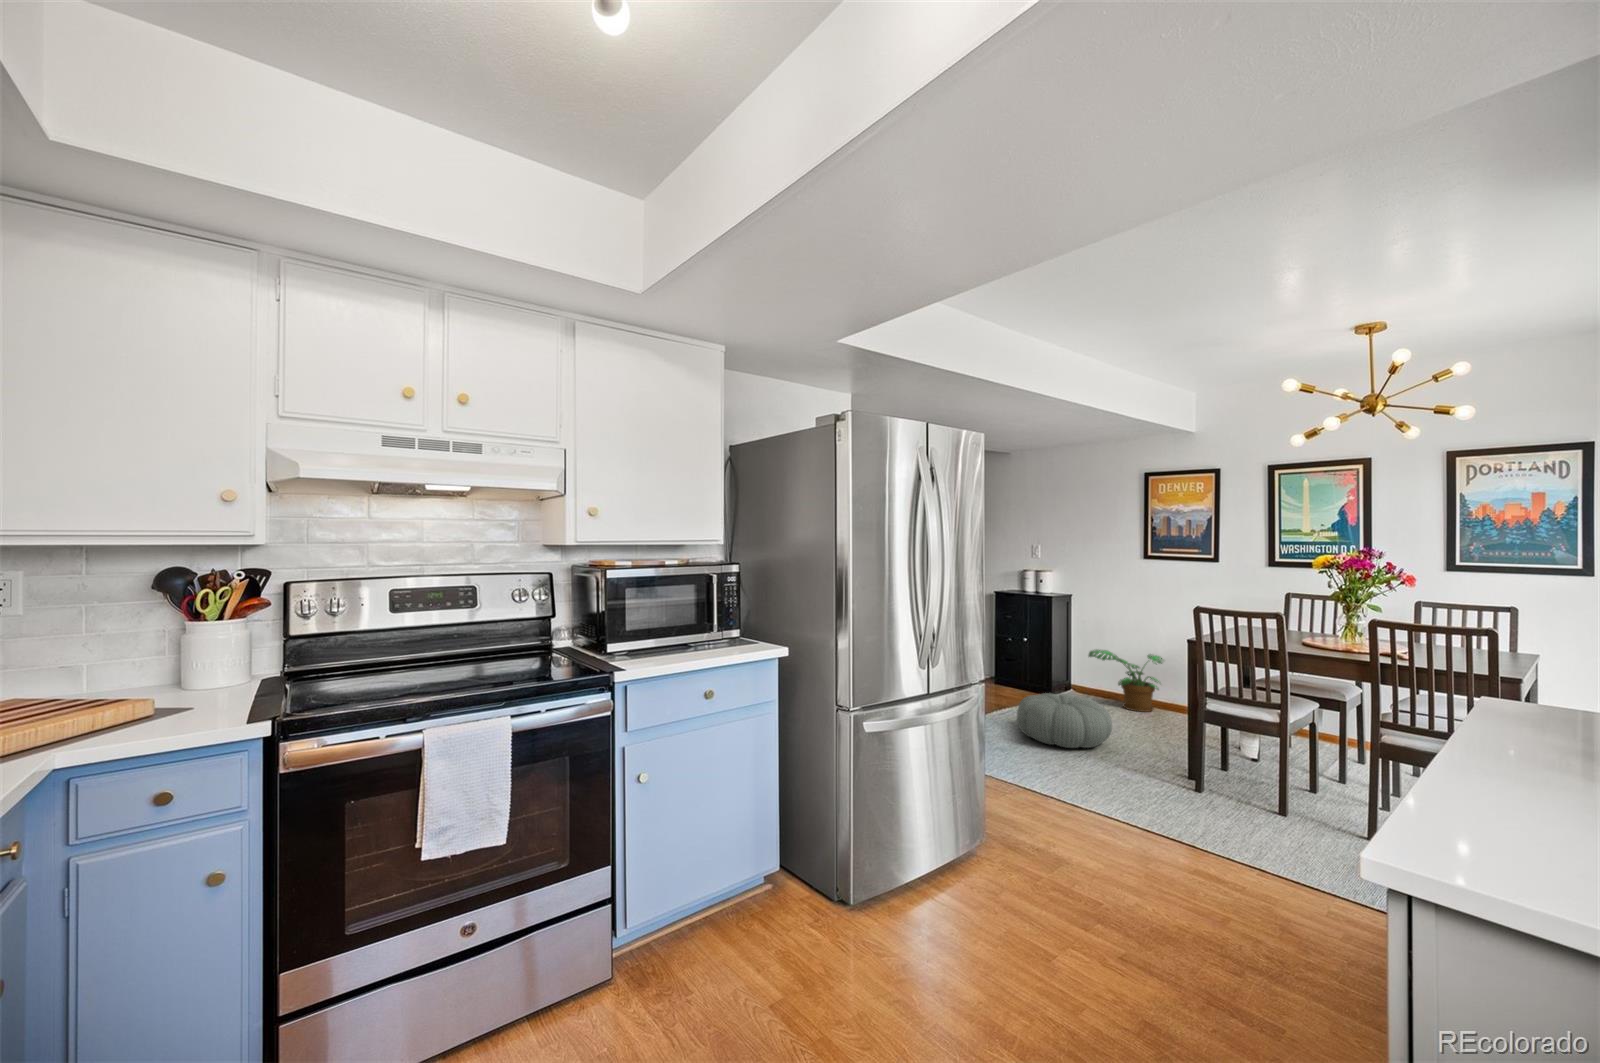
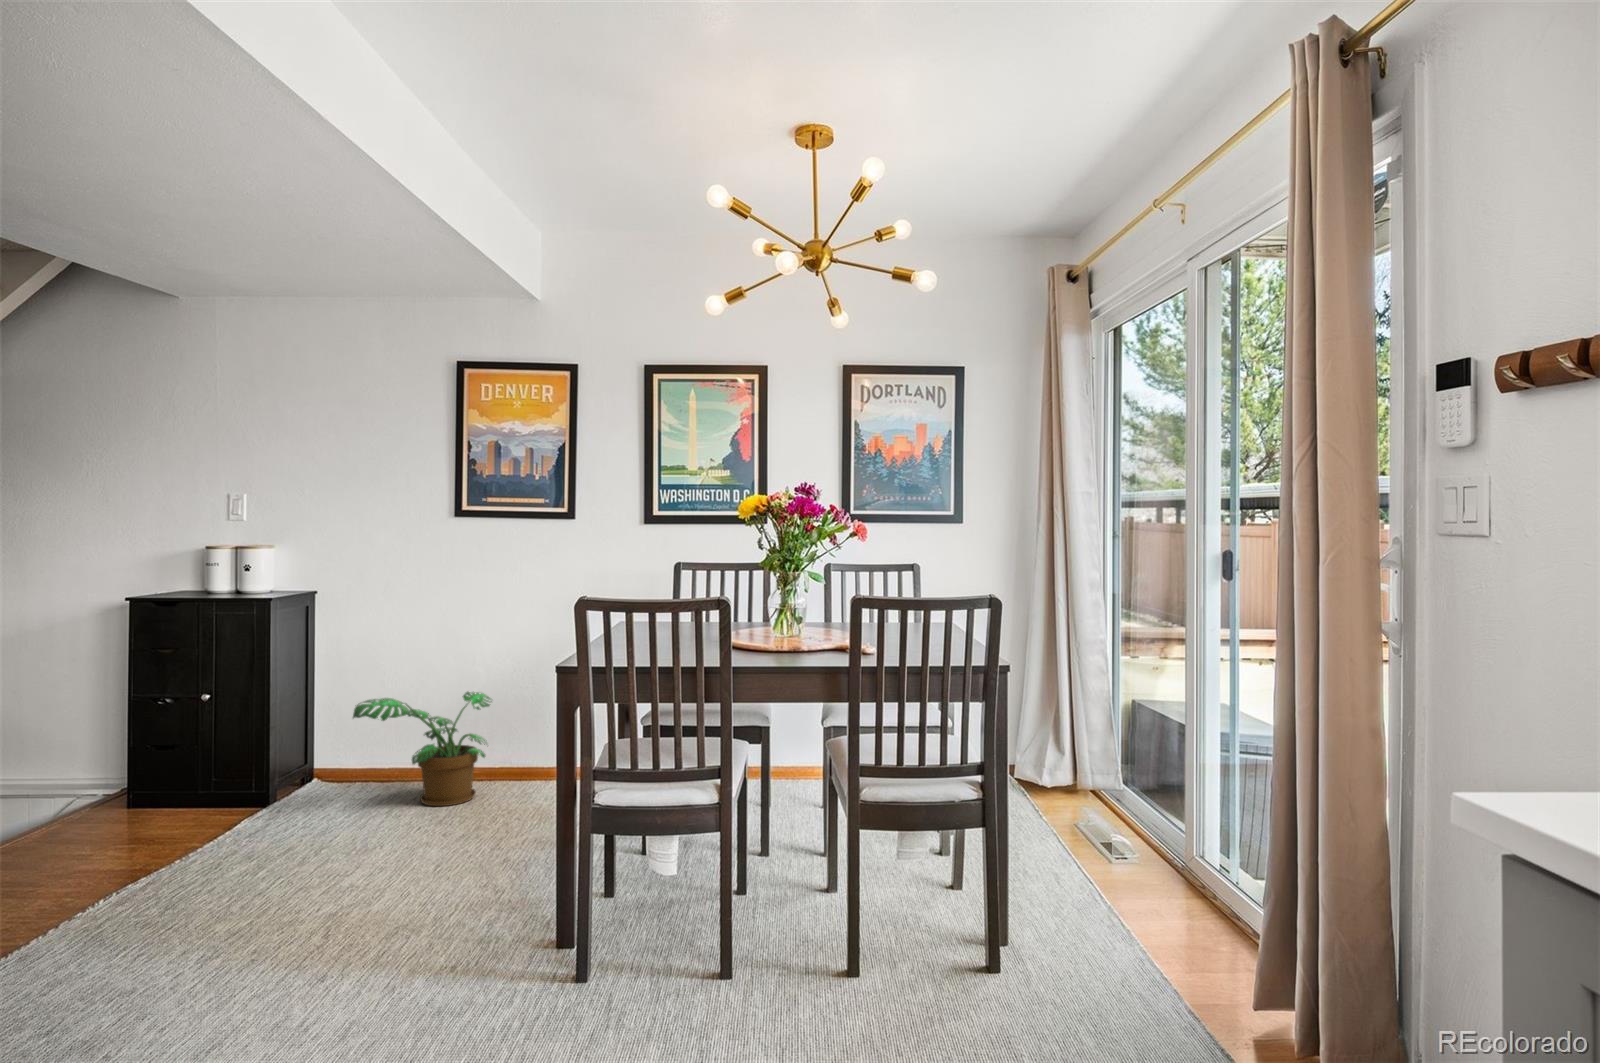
pouf: present [1017,693,1112,748] -> none [172,819,409,965]

